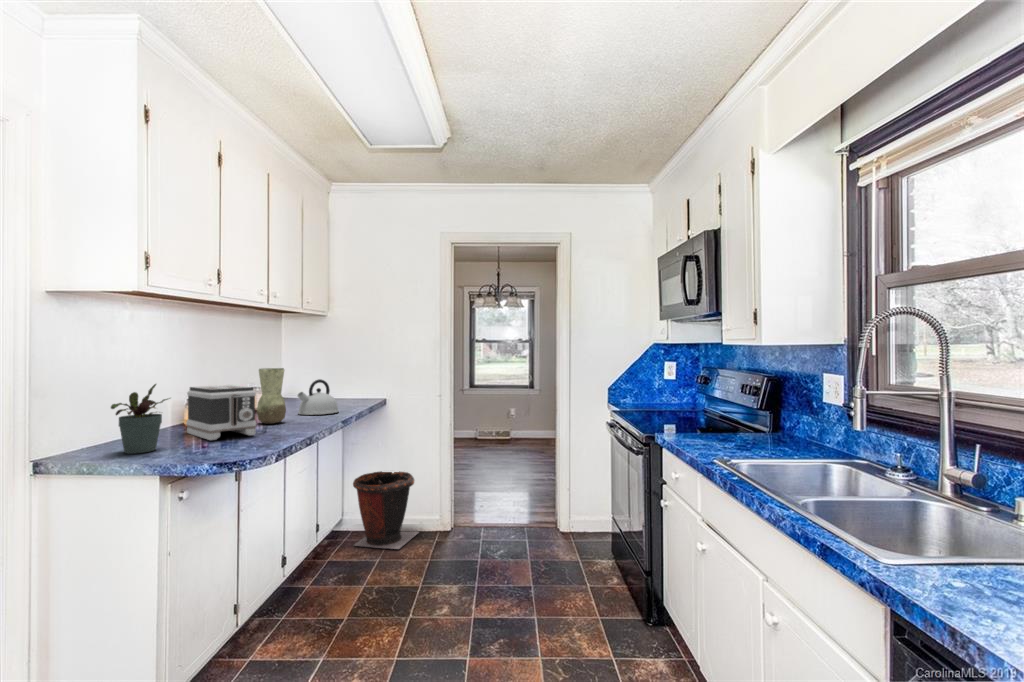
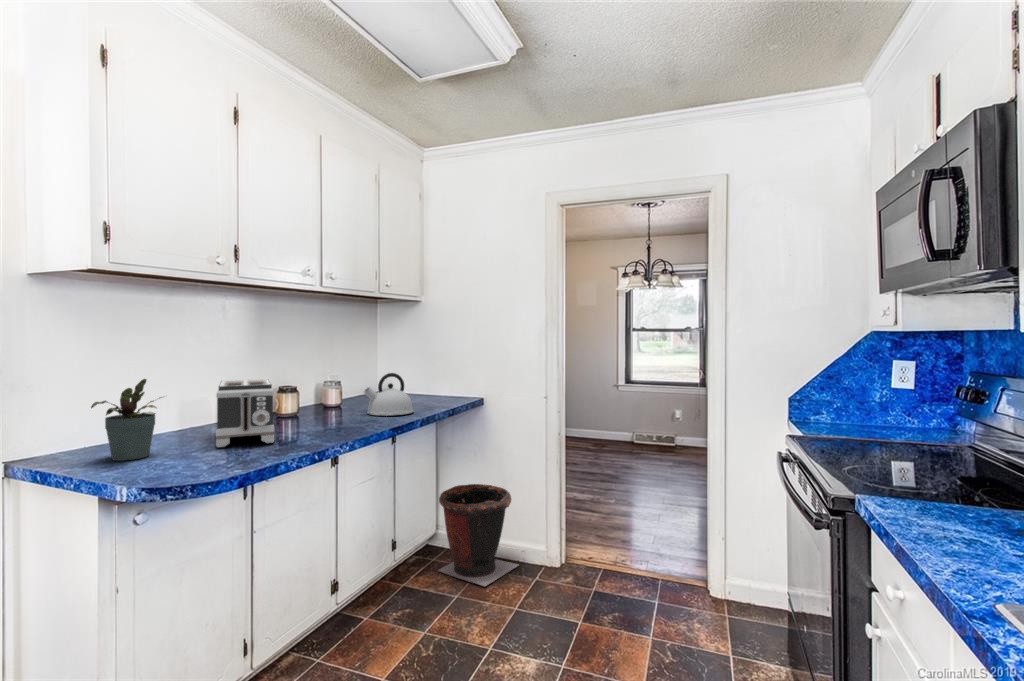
vase: present [257,368,286,424] -> none [303,360,337,426]

